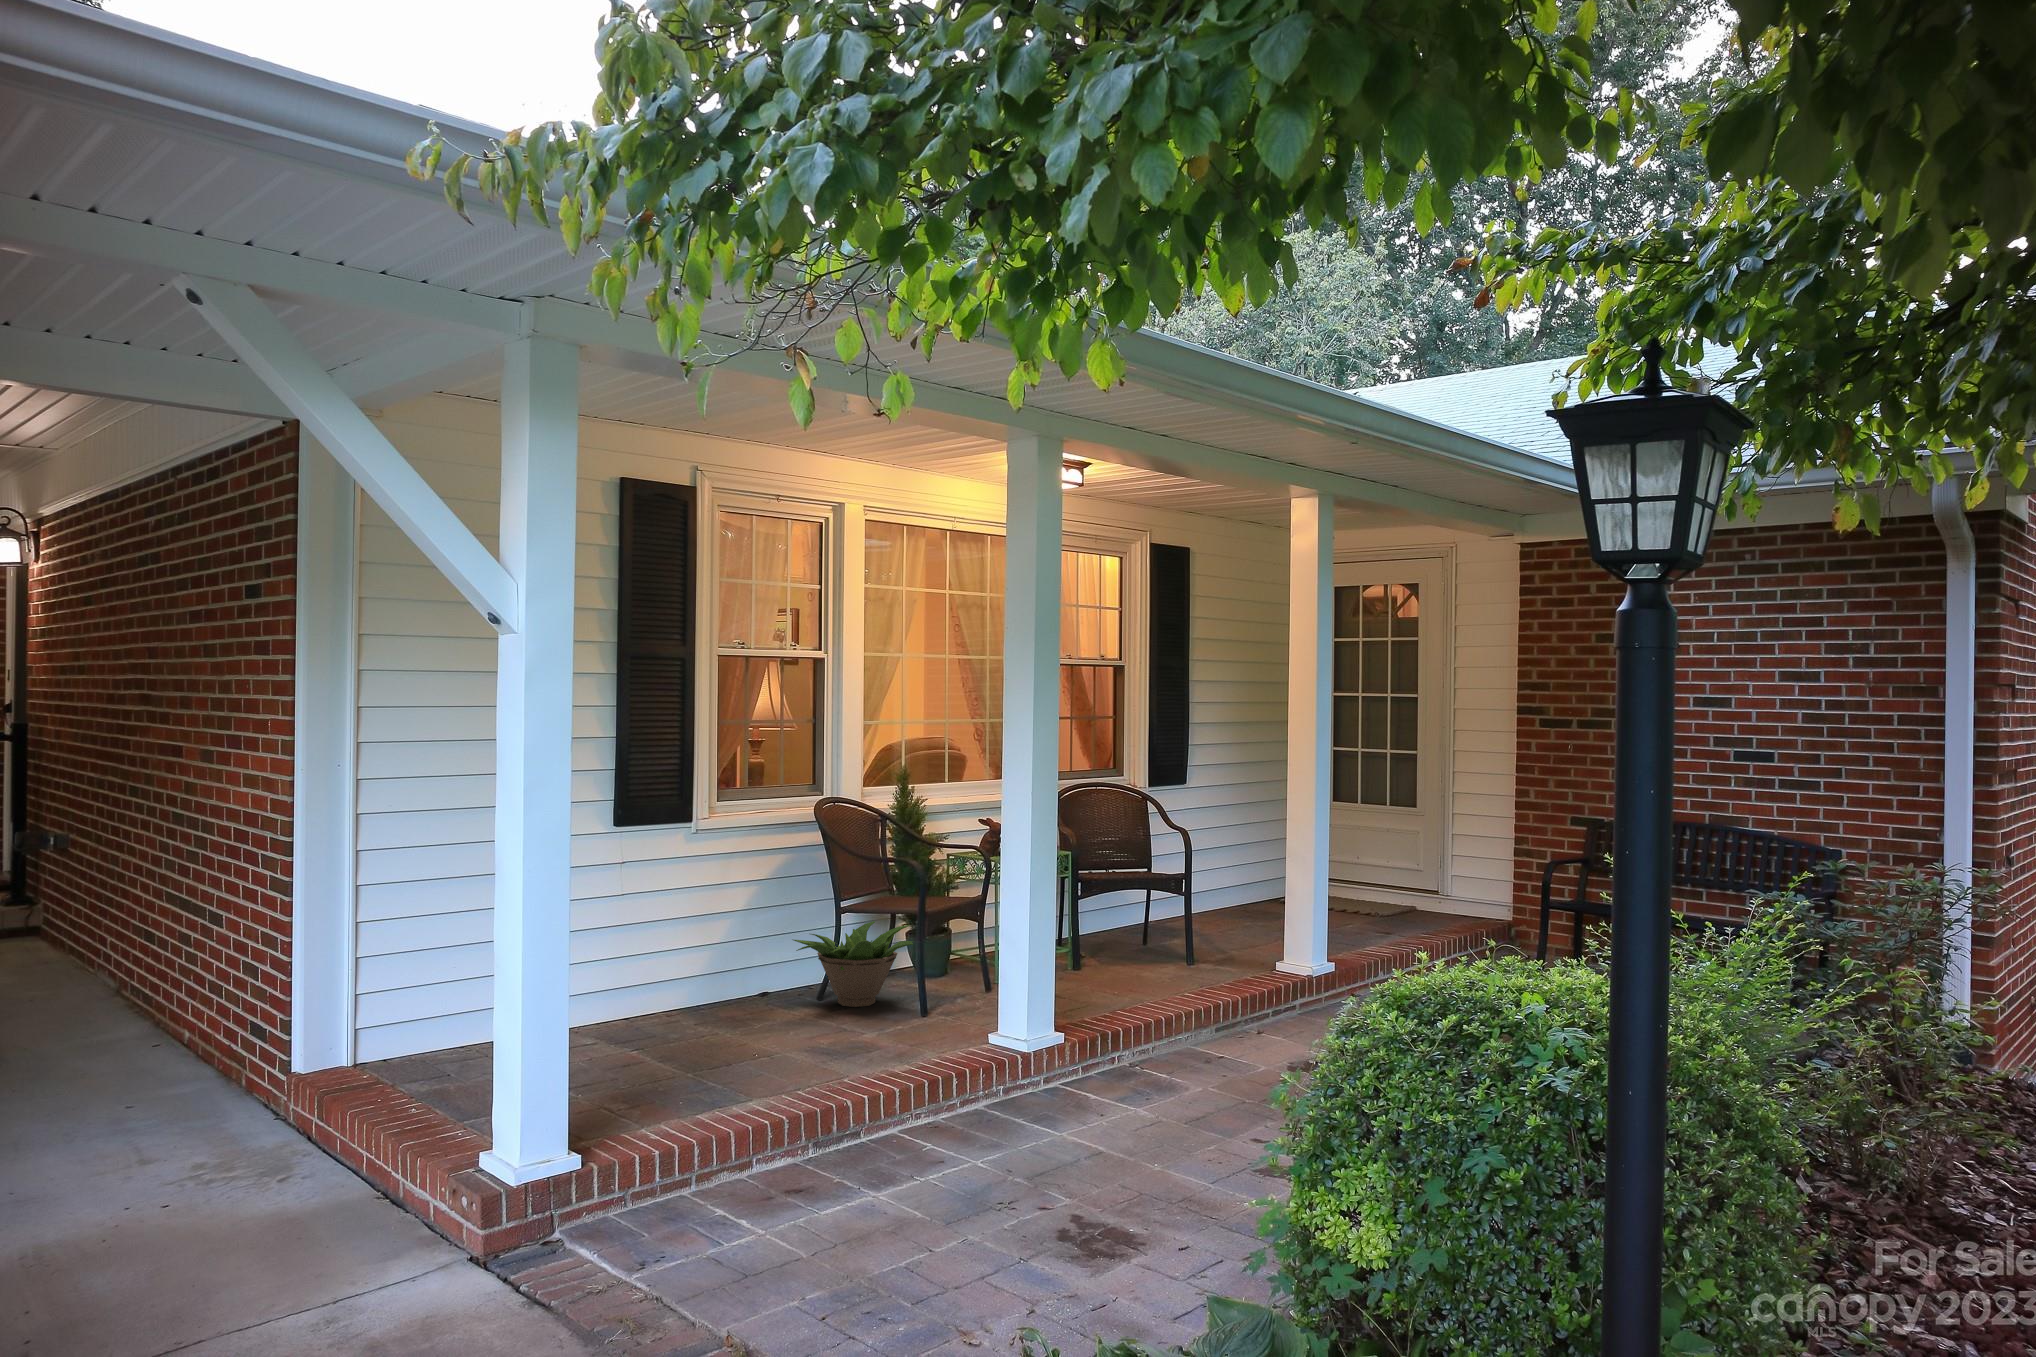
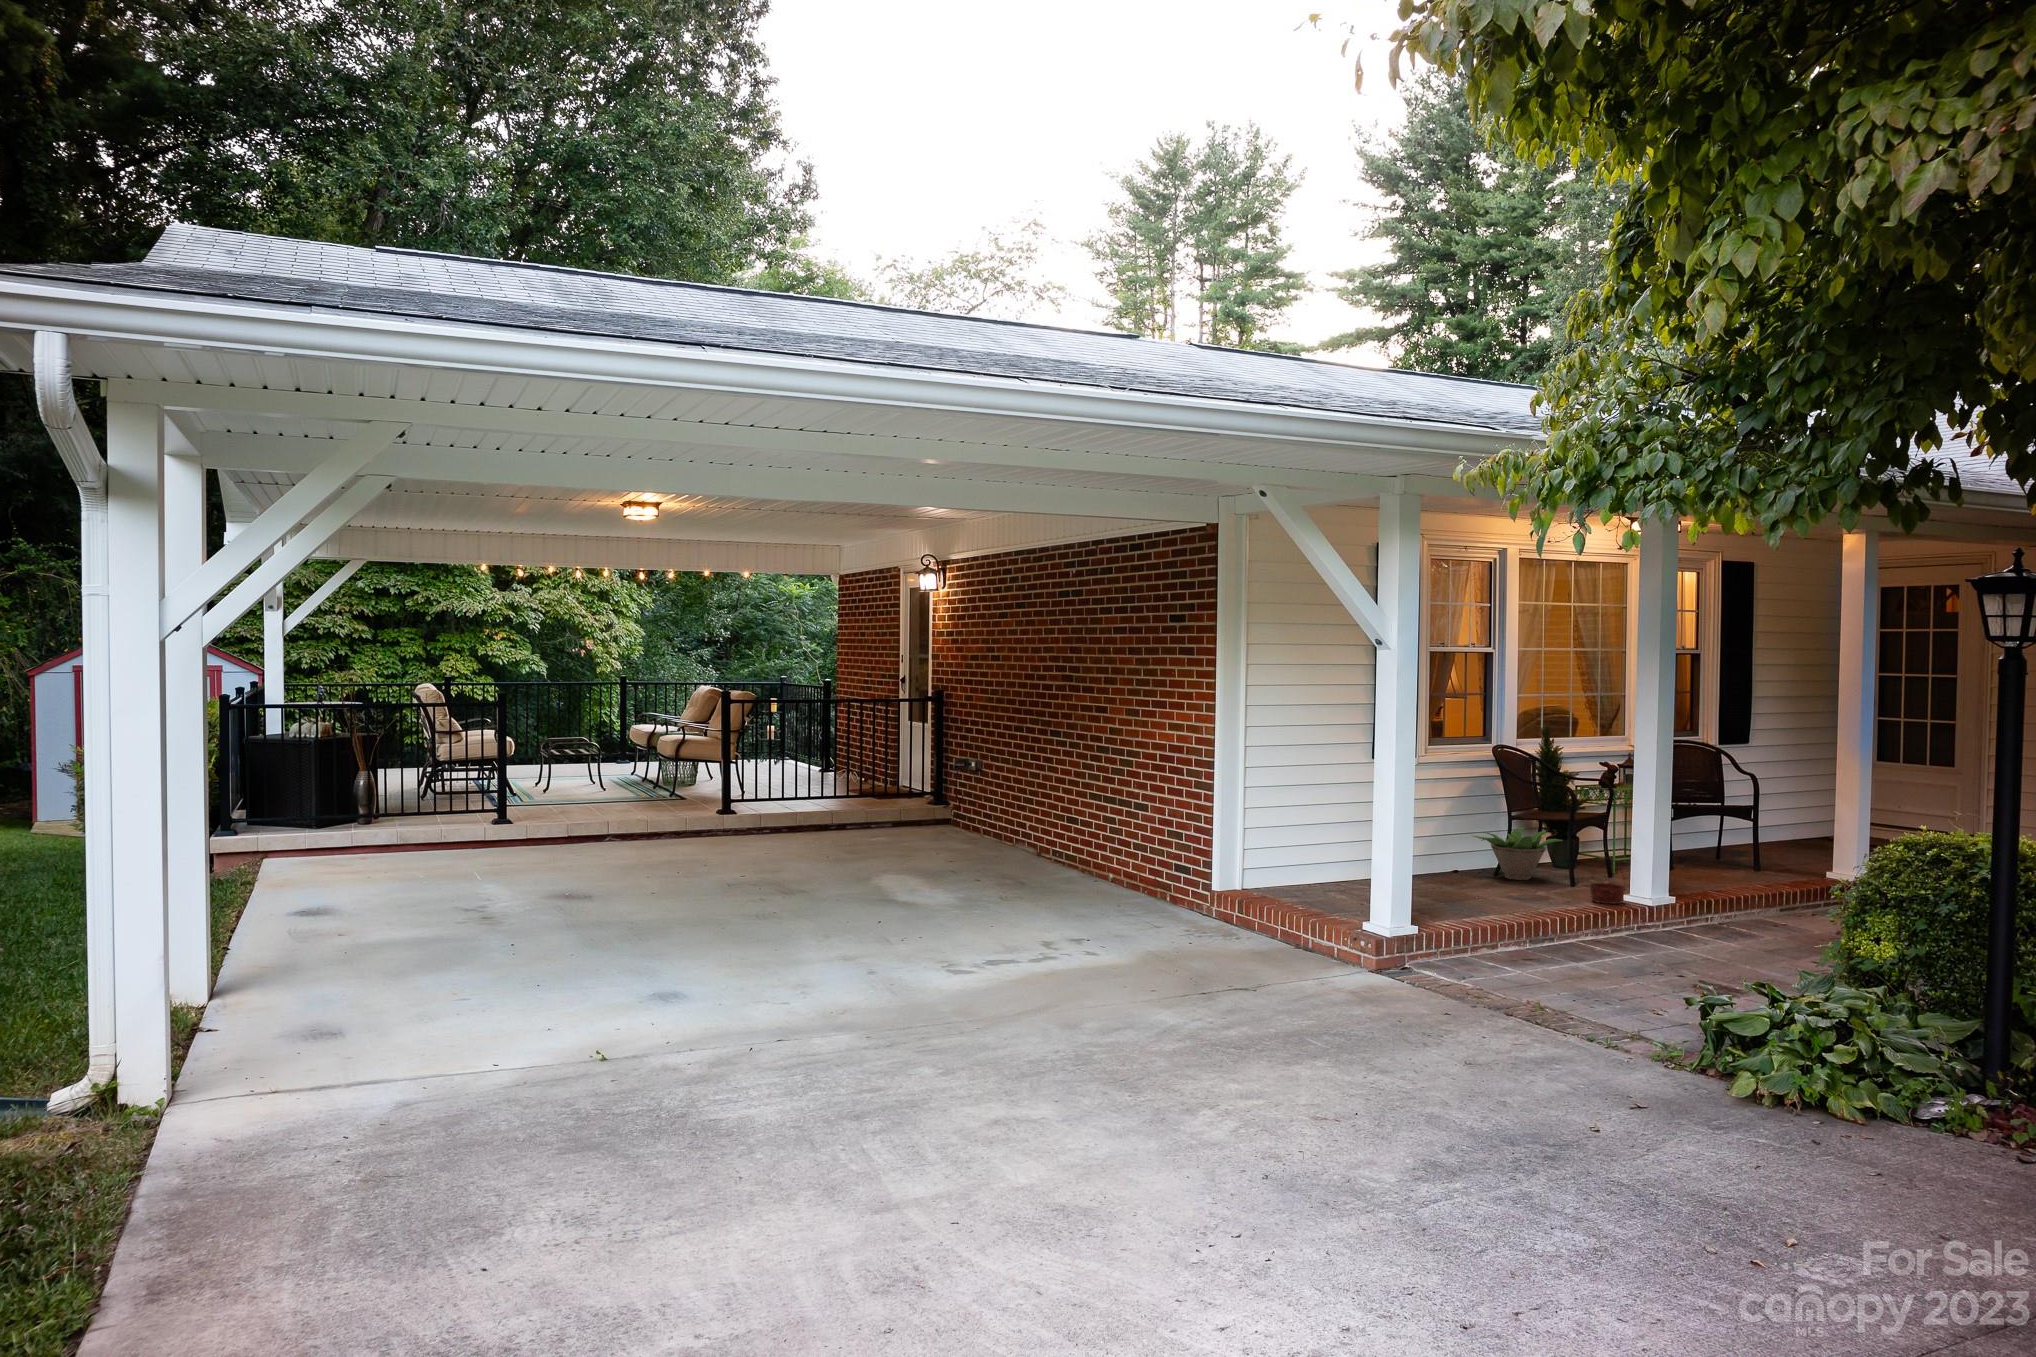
basket: none [936,976,988,1052] -> present [1590,857,1625,904]

